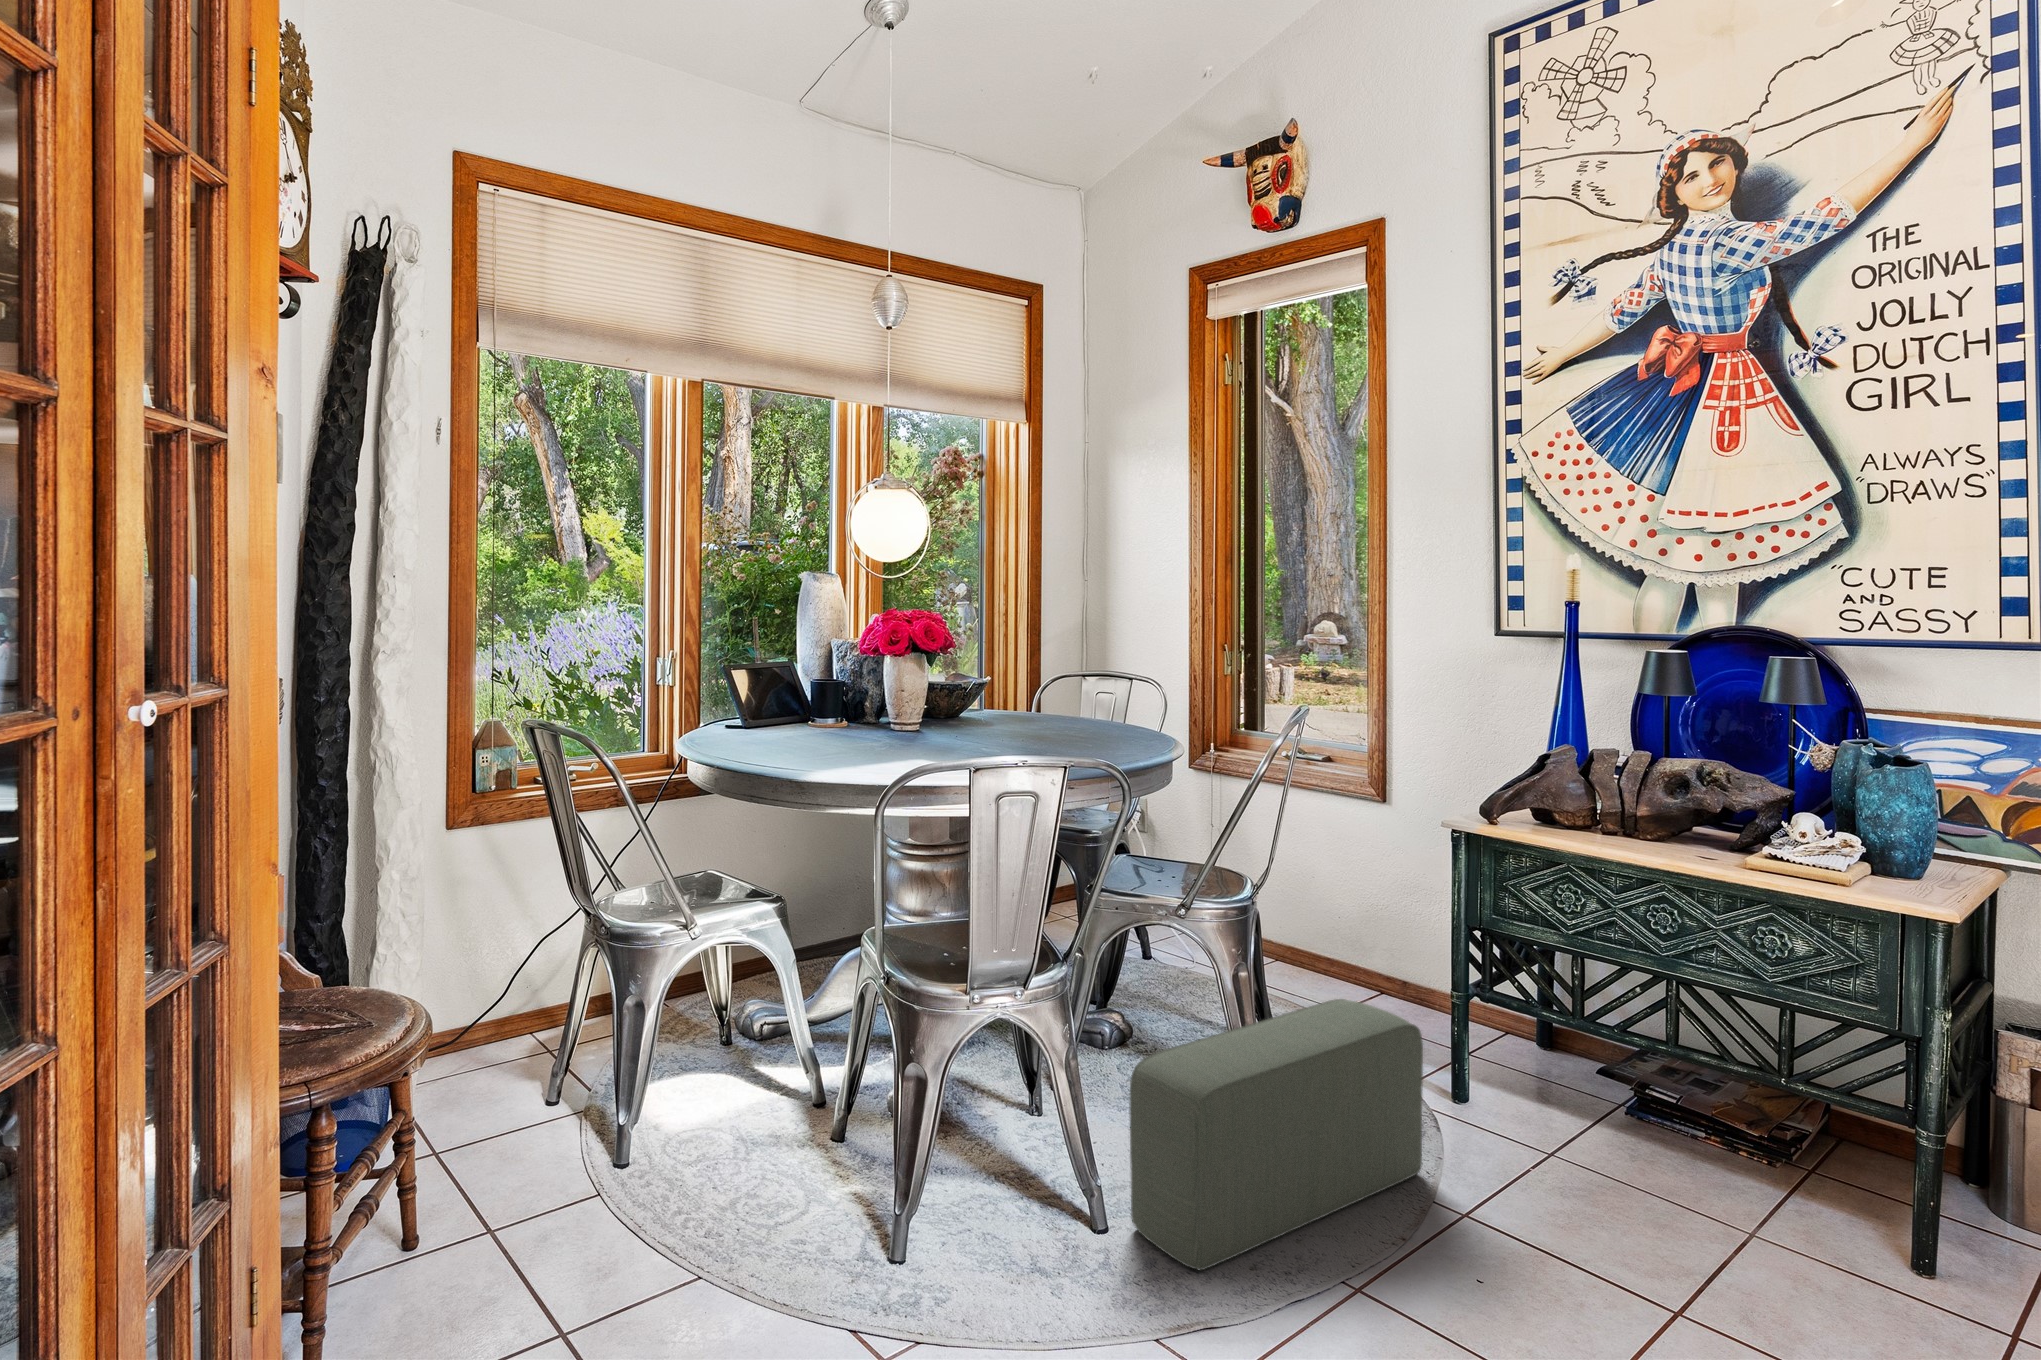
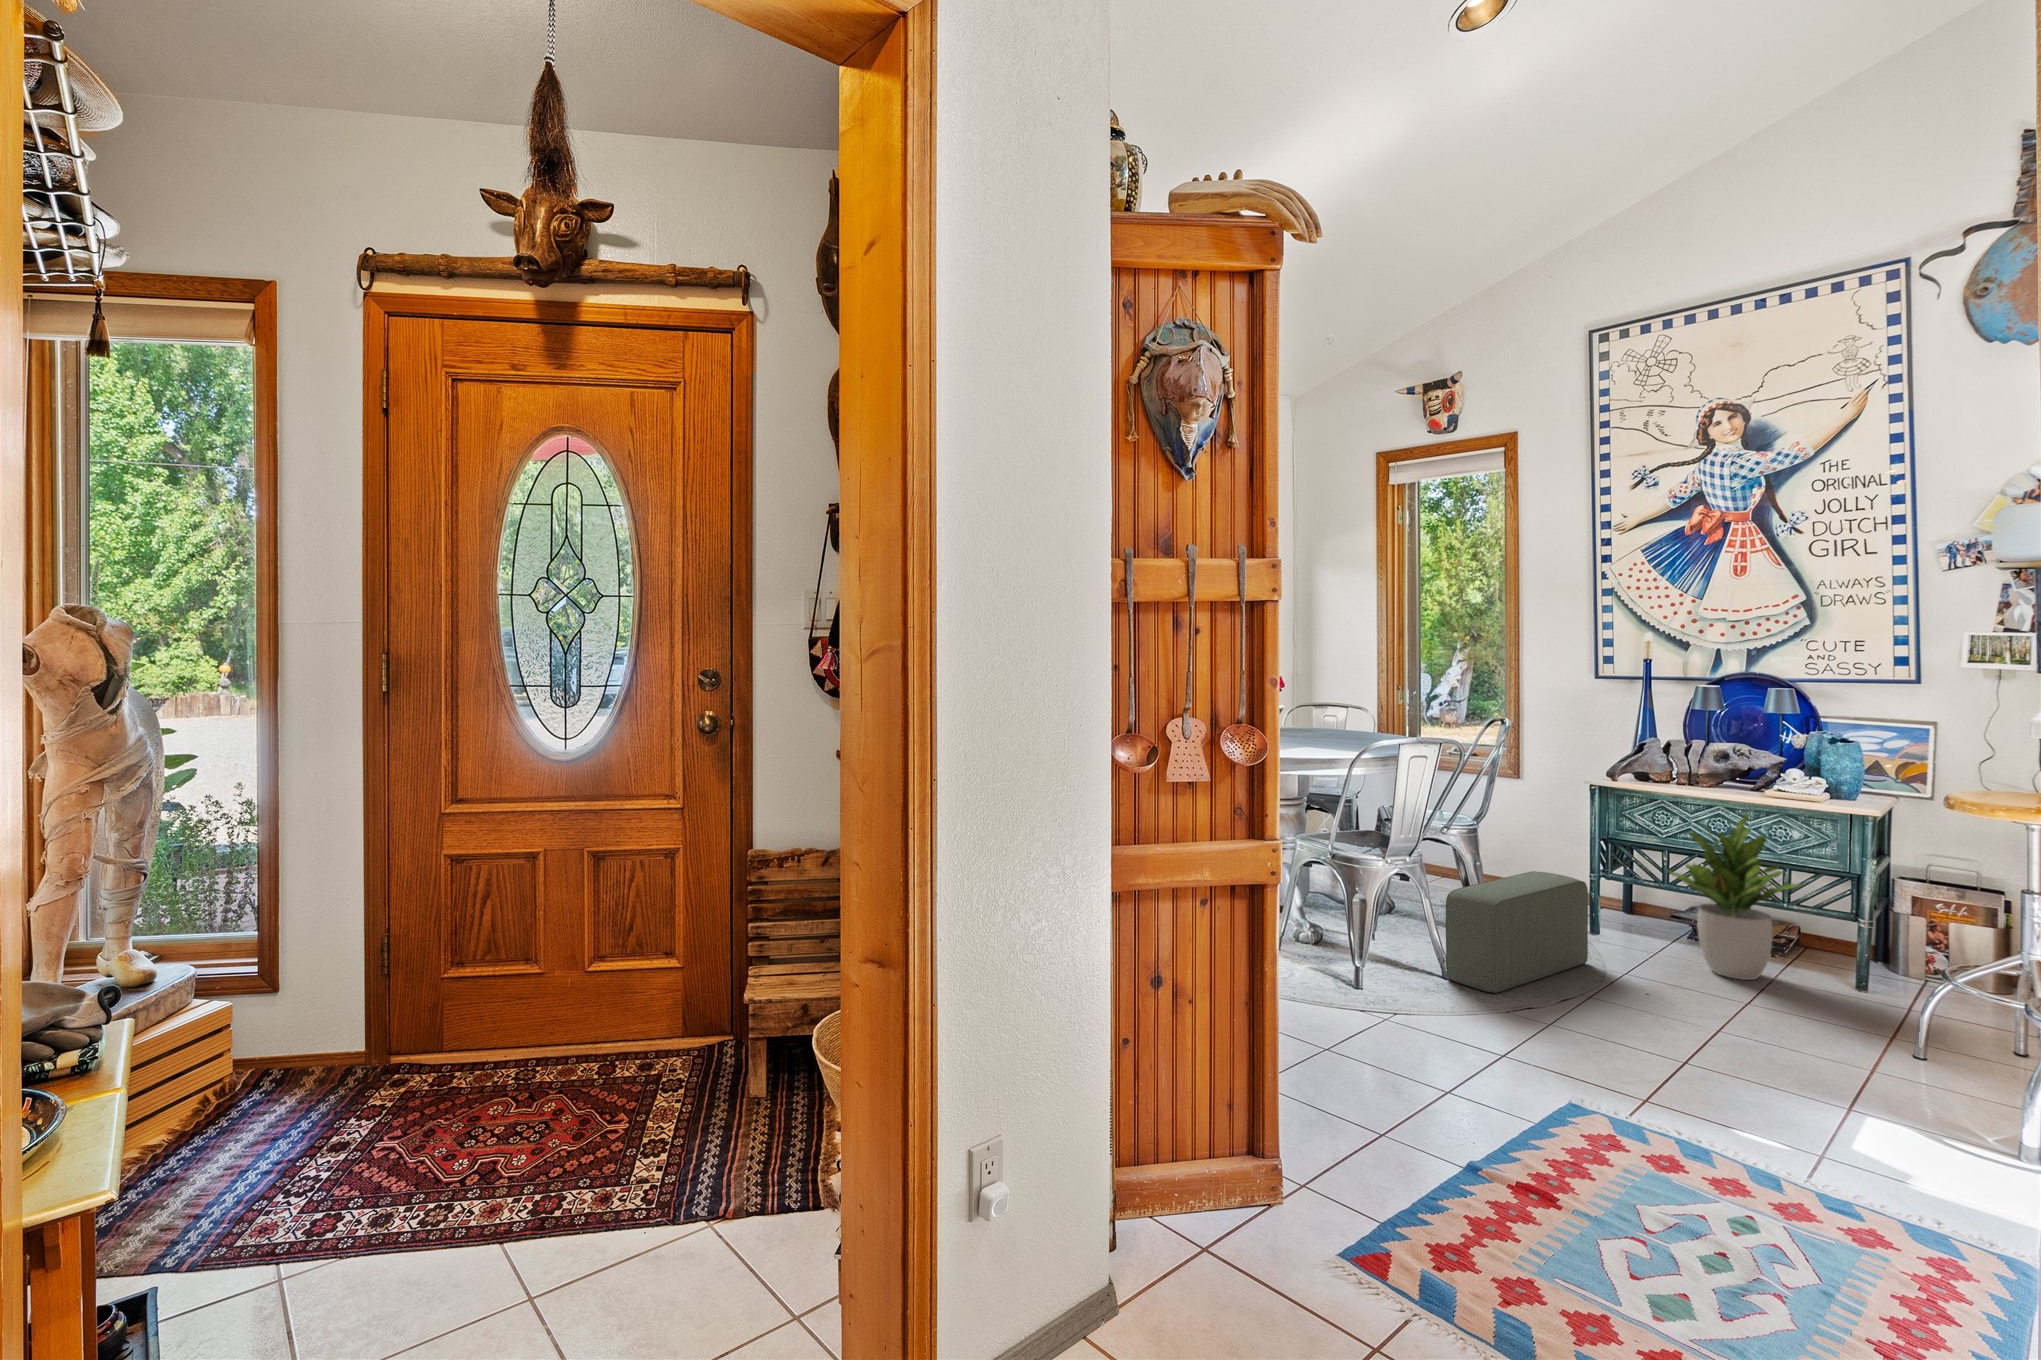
potted plant: none [1573,890,1812,1217] -> present [1667,813,1799,980]

